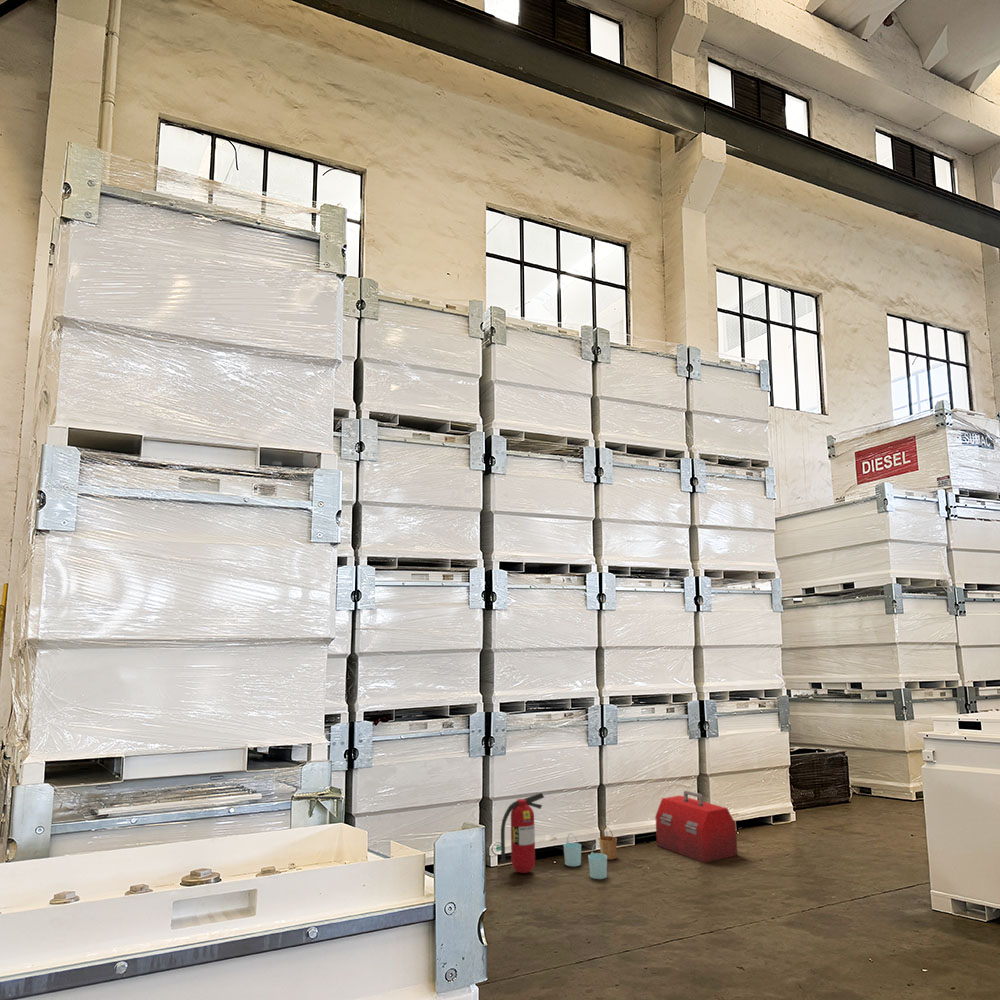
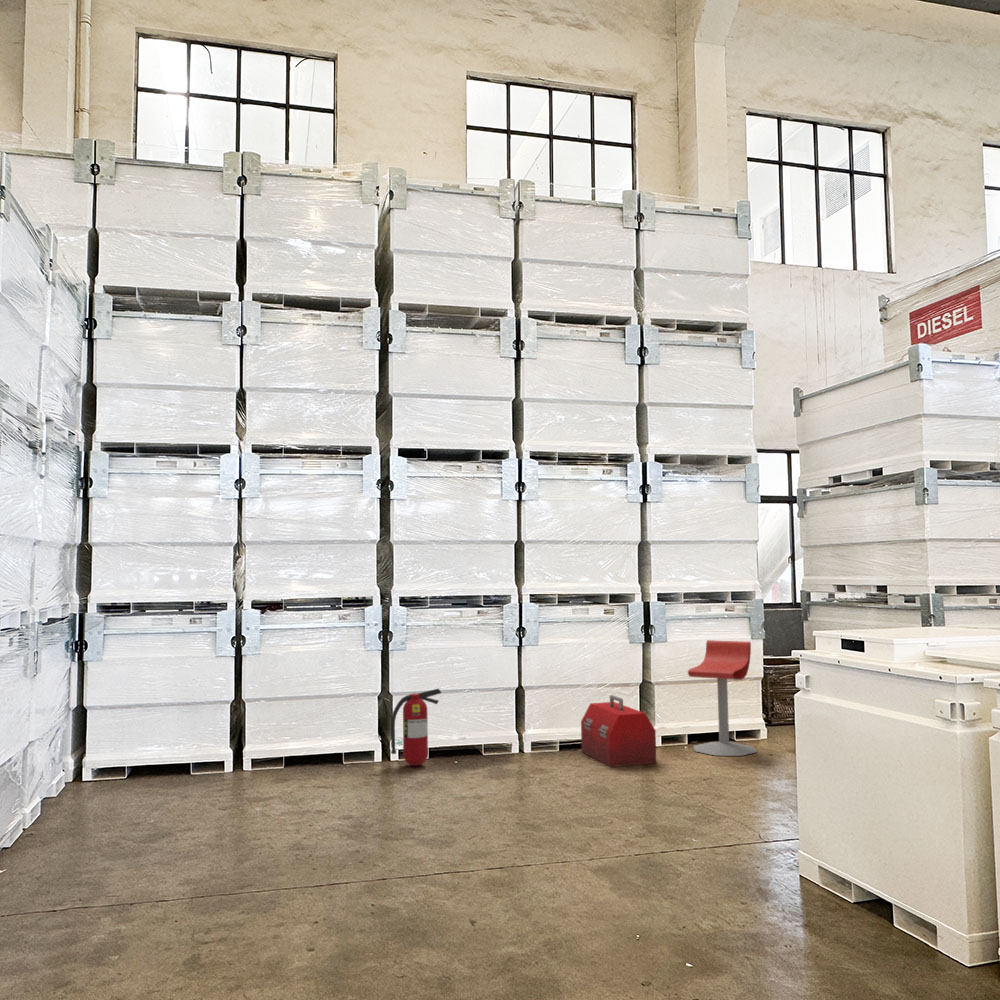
stool: none [745,734,807,843] -> present [688,640,756,756]
bucket: present [564,827,617,879] -> none [464,728,526,774]

